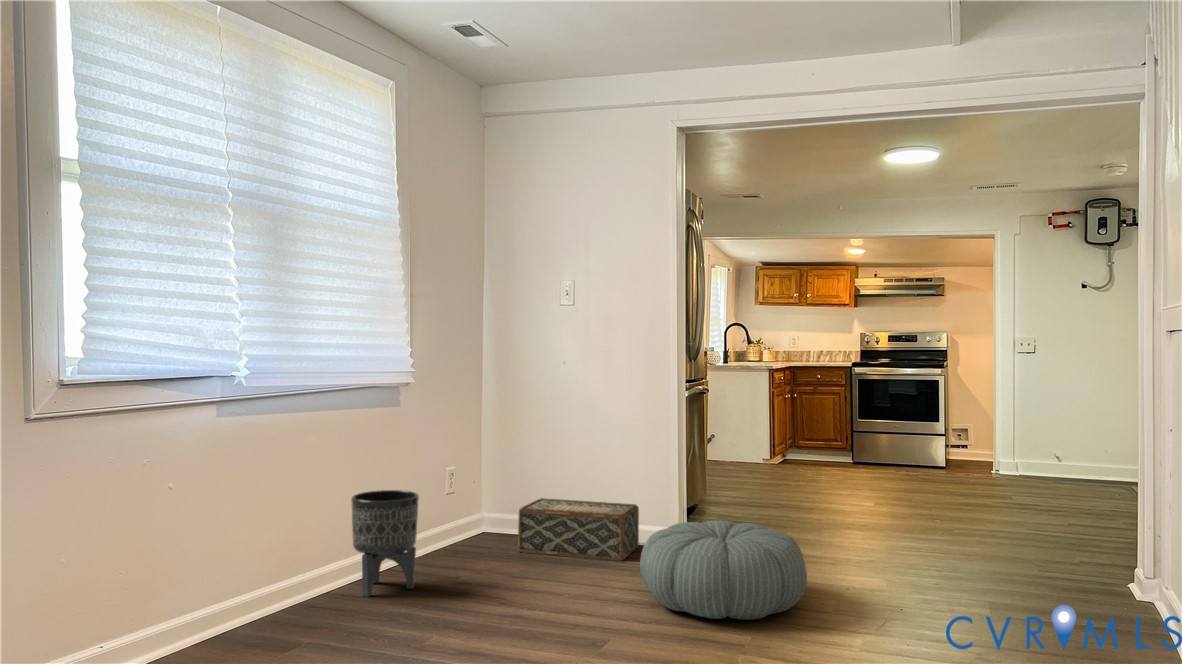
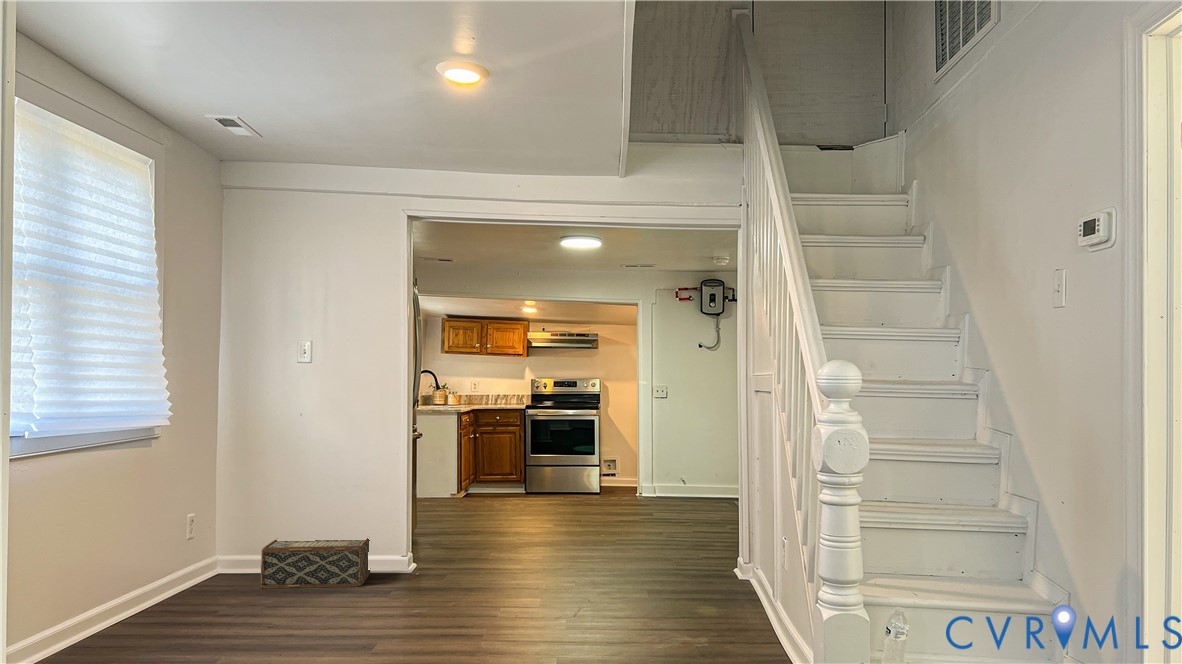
planter: present [351,490,419,596] -> none [114,538,183,638]
pouf: present [640,520,807,620] -> none [390,542,523,618]

